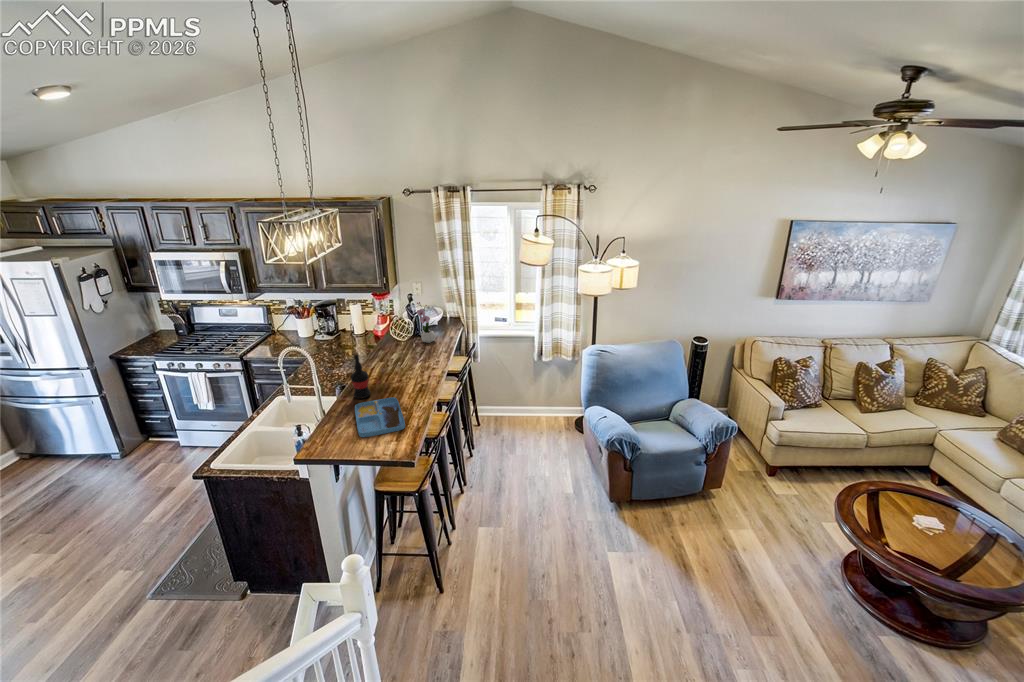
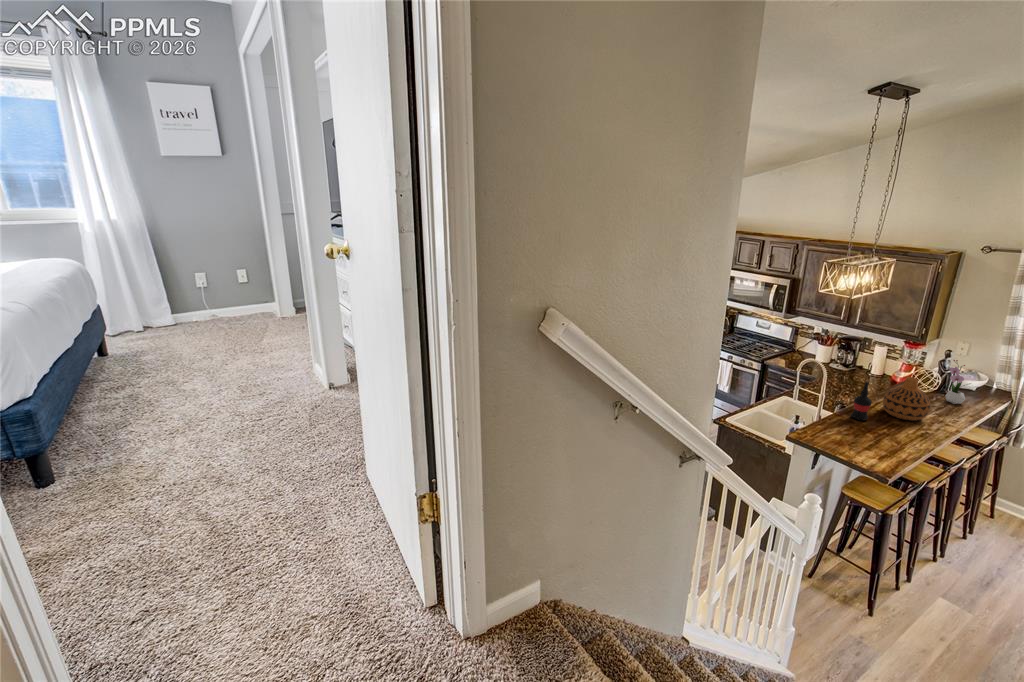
vase: none [376,333,417,379] -> present [883,377,930,421]
tray: present [355,397,405,437] -> none [845,421,893,453]

